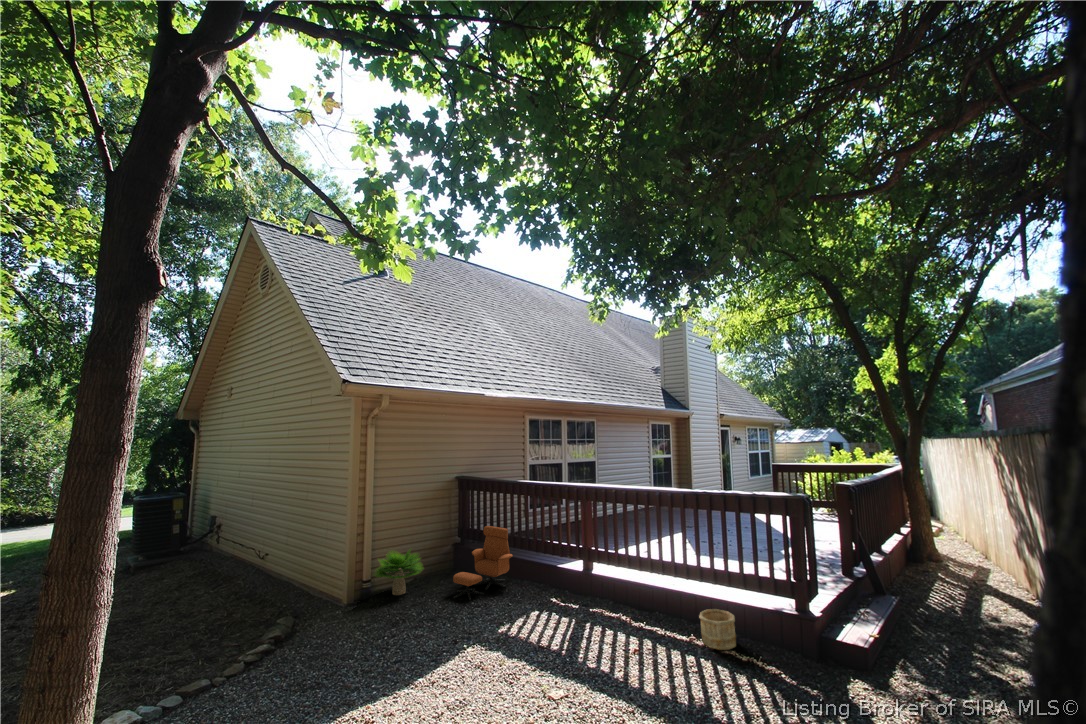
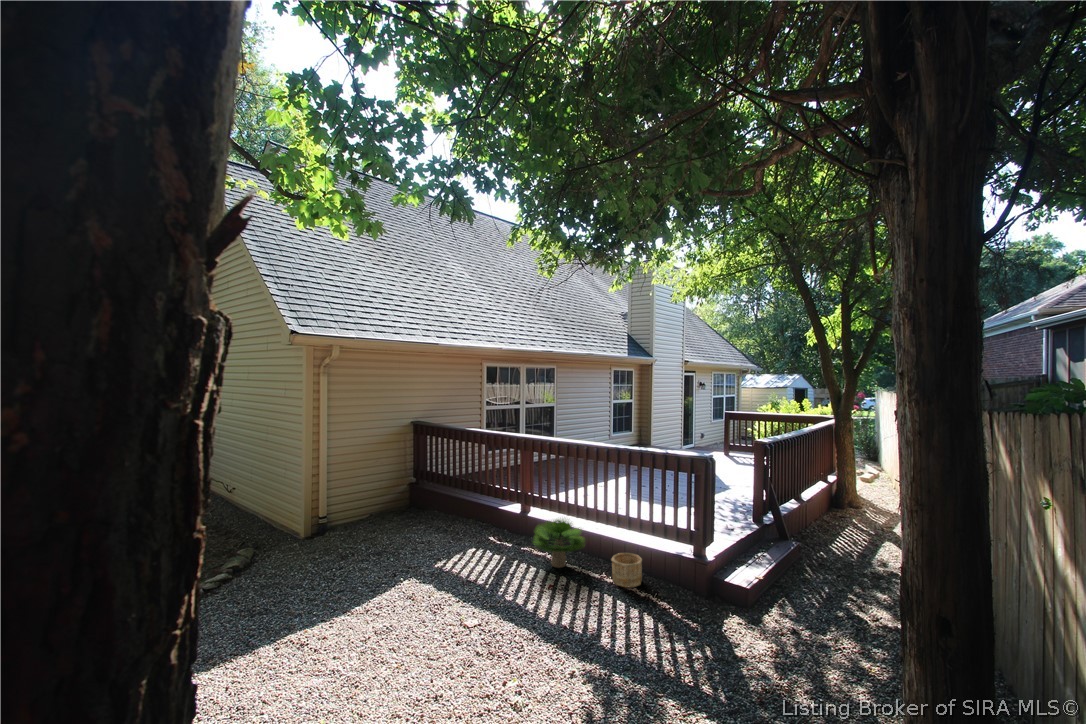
lounge chair: present [453,526,513,600] -> none [400,470,458,537]
potted plant: present [375,550,422,595] -> present [535,519,584,568]

